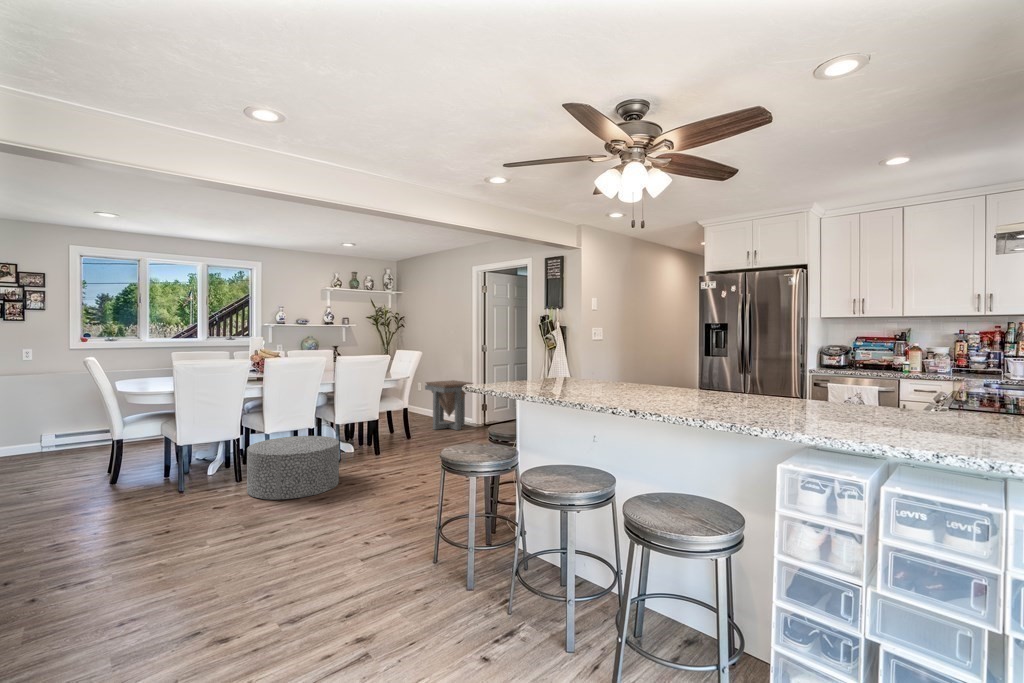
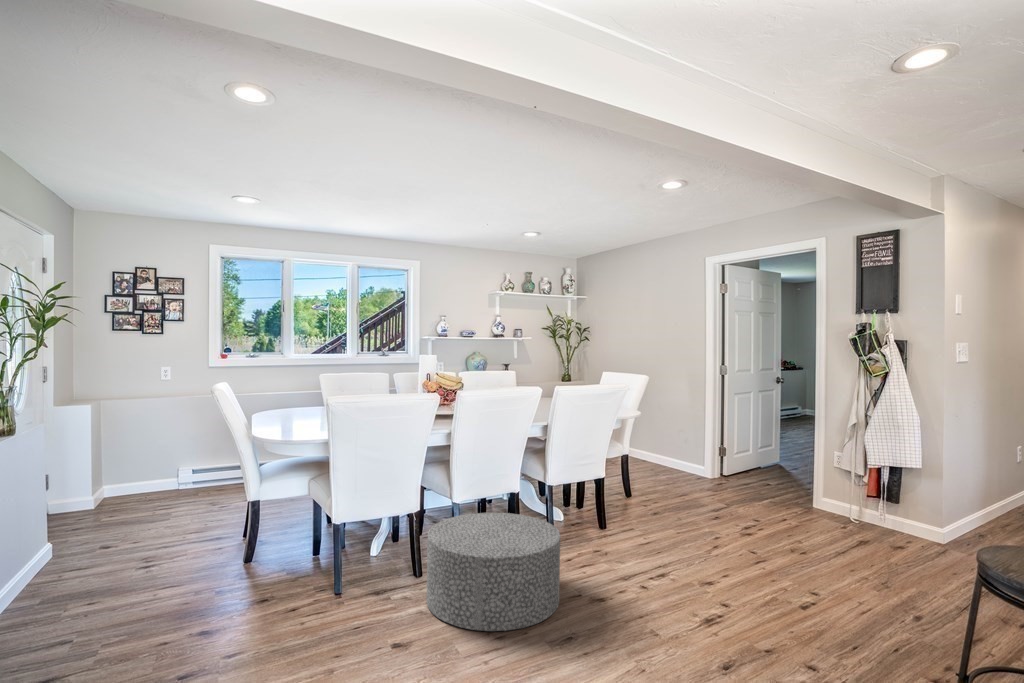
side table: present [425,380,473,430] -> none [637,421,712,498]

